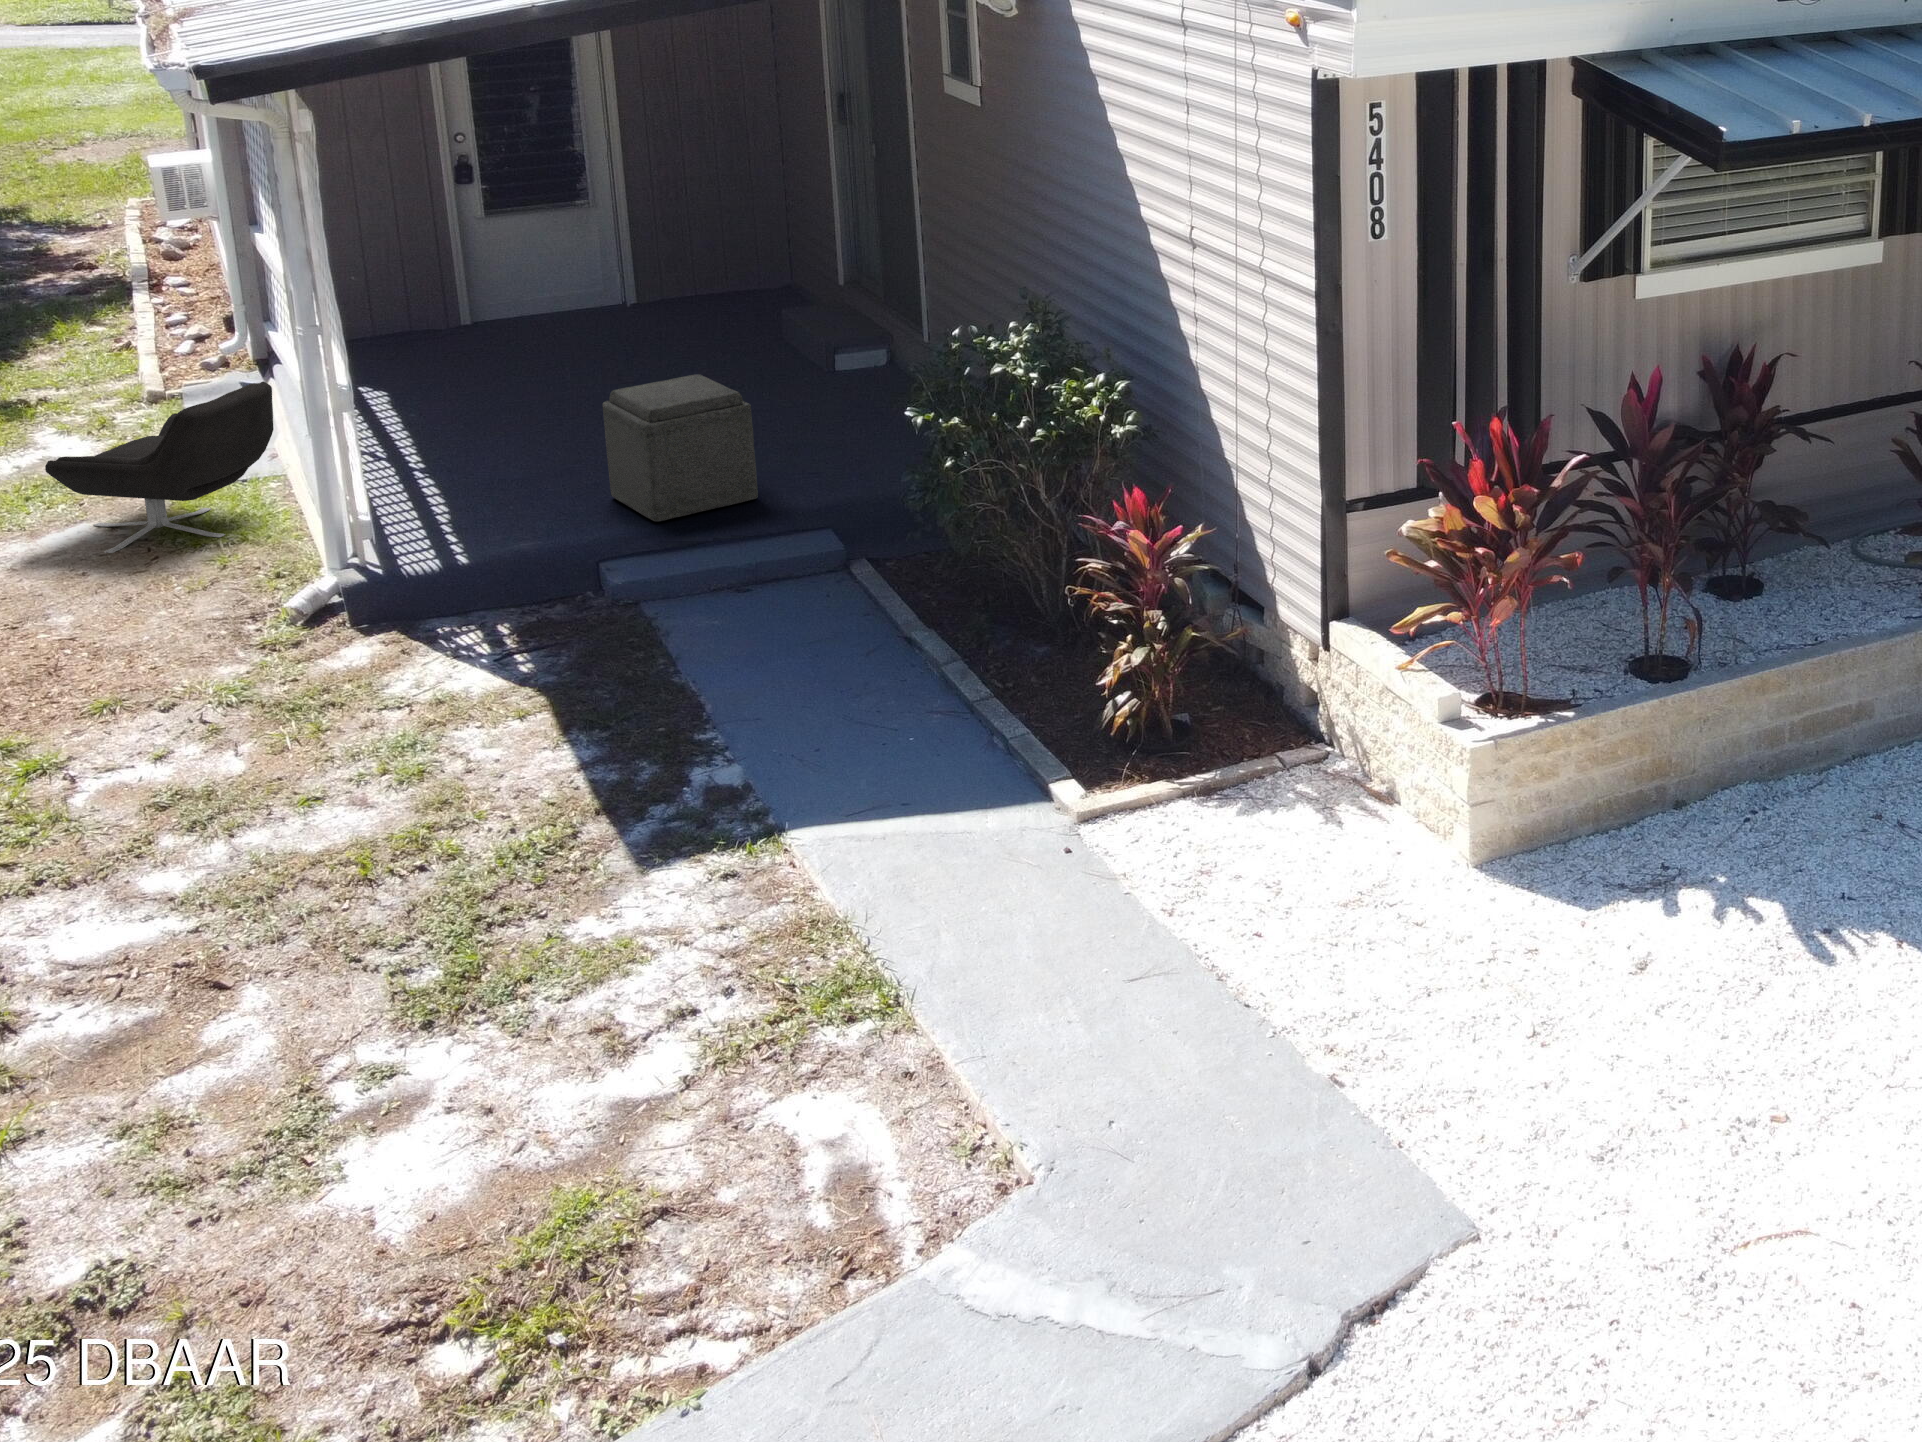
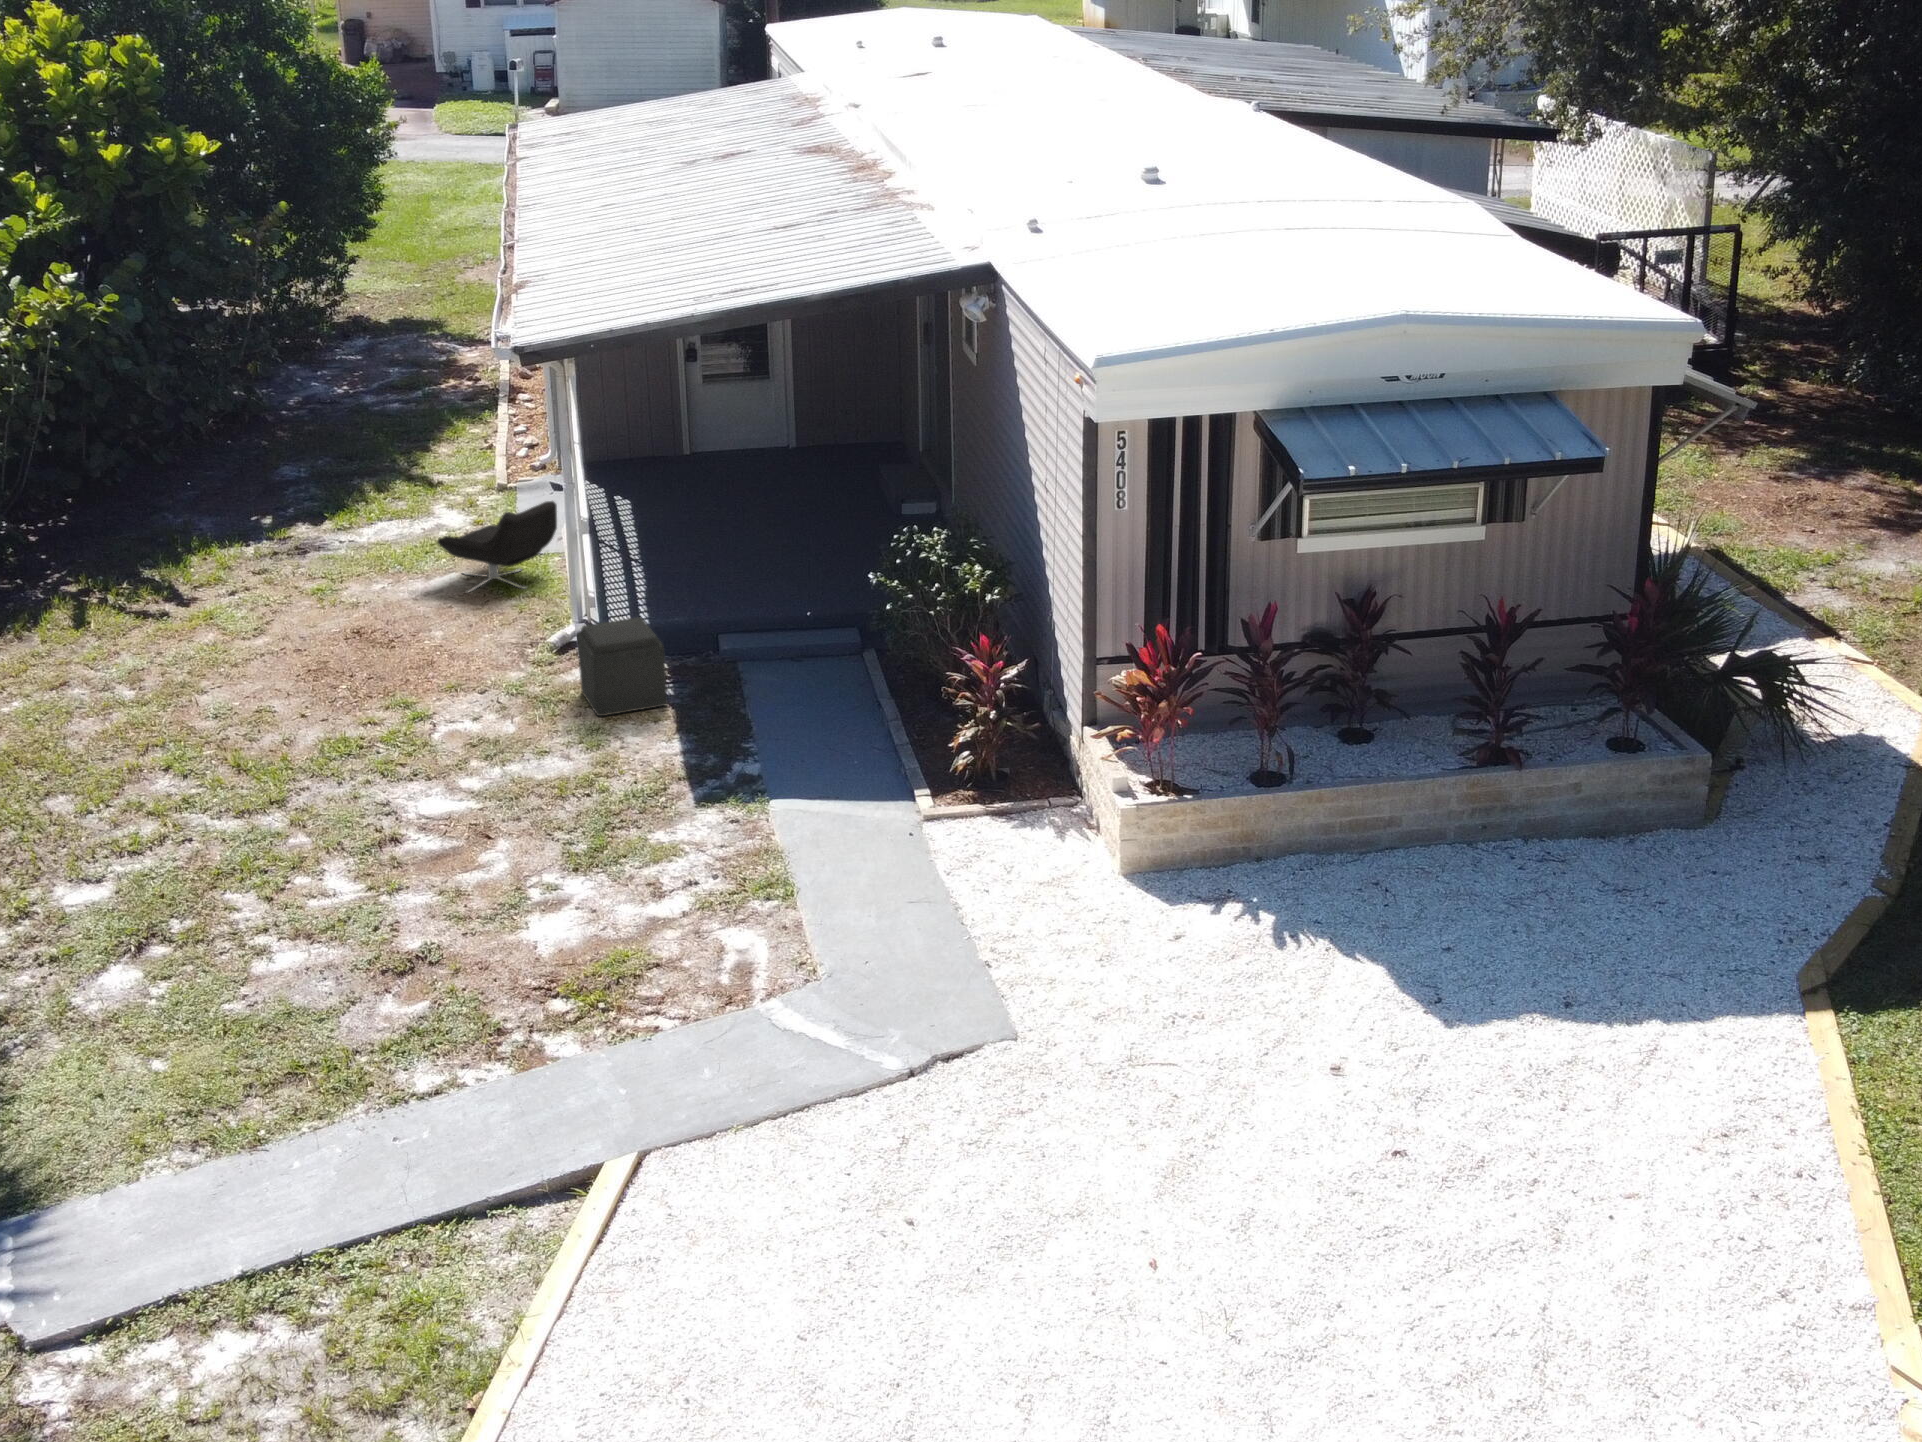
ottoman: present [602,374,758,521] -> present [577,617,667,716]

